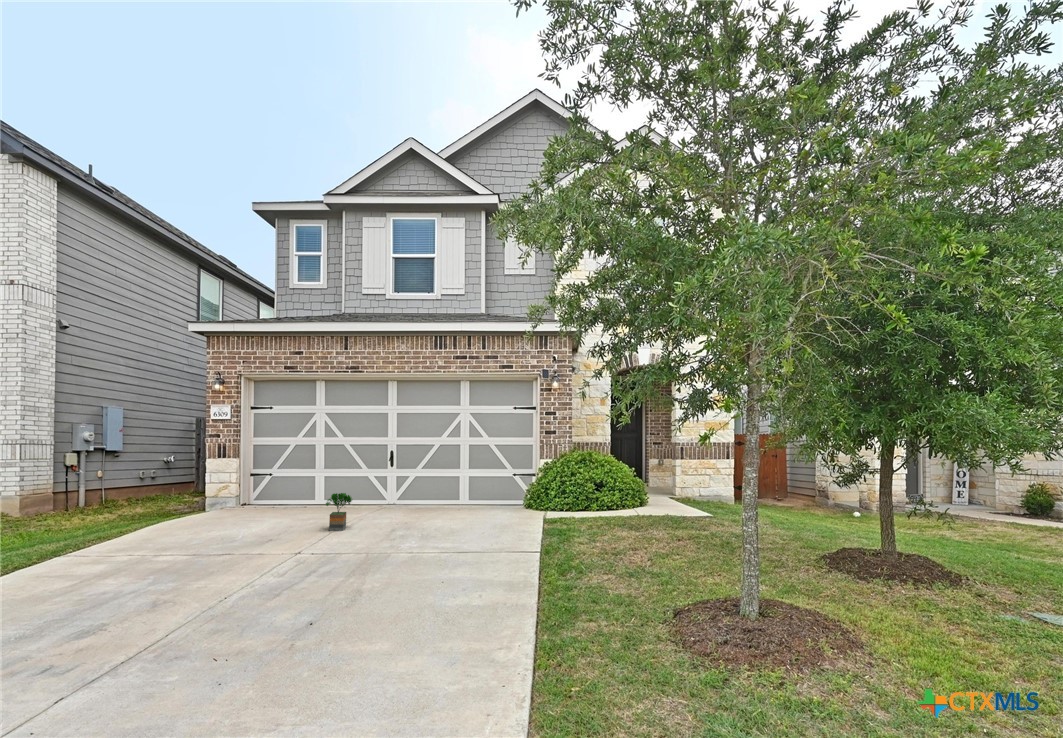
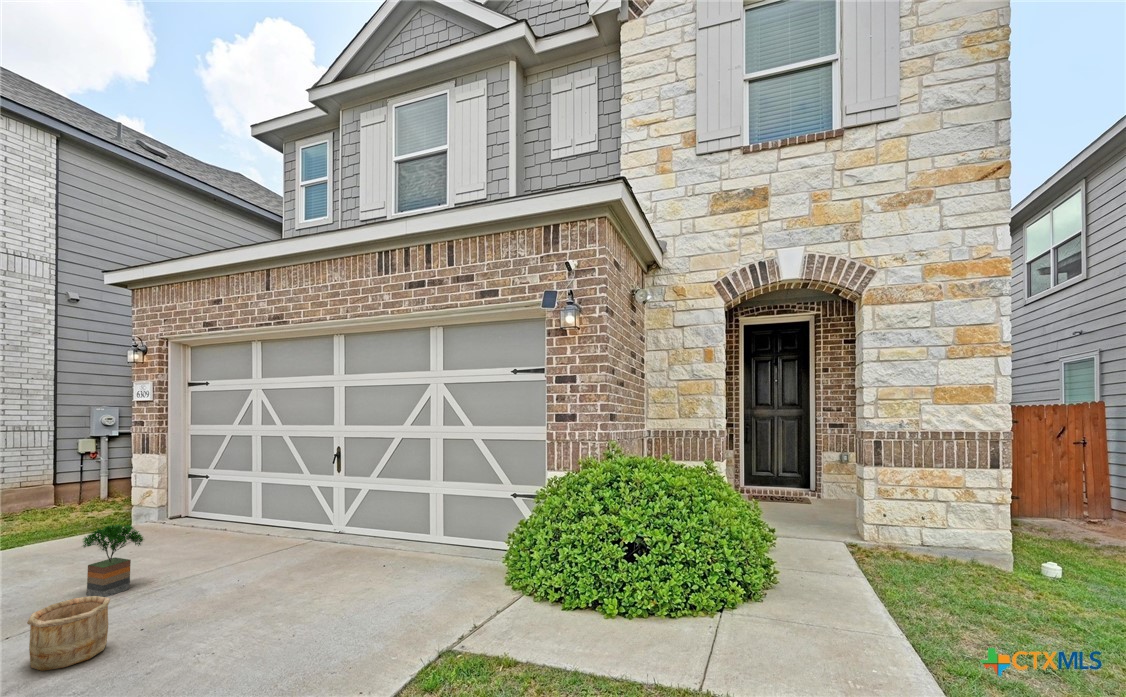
wooden bucket: none [388,517,417,544] -> present [27,596,110,671]

